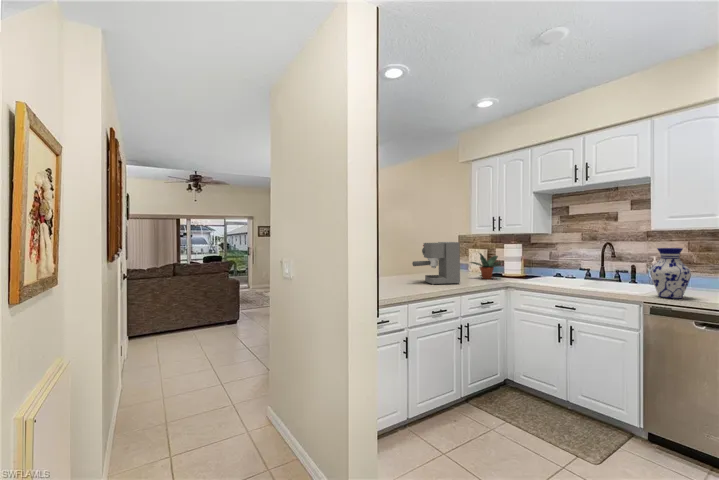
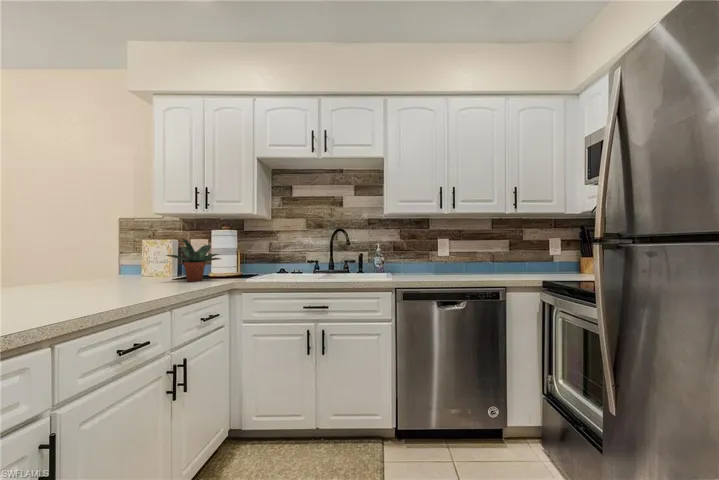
coffee maker: present [412,242,460,285] -> none [49,210,163,295]
vase: present [650,248,691,299] -> none [402,227,435,280]

